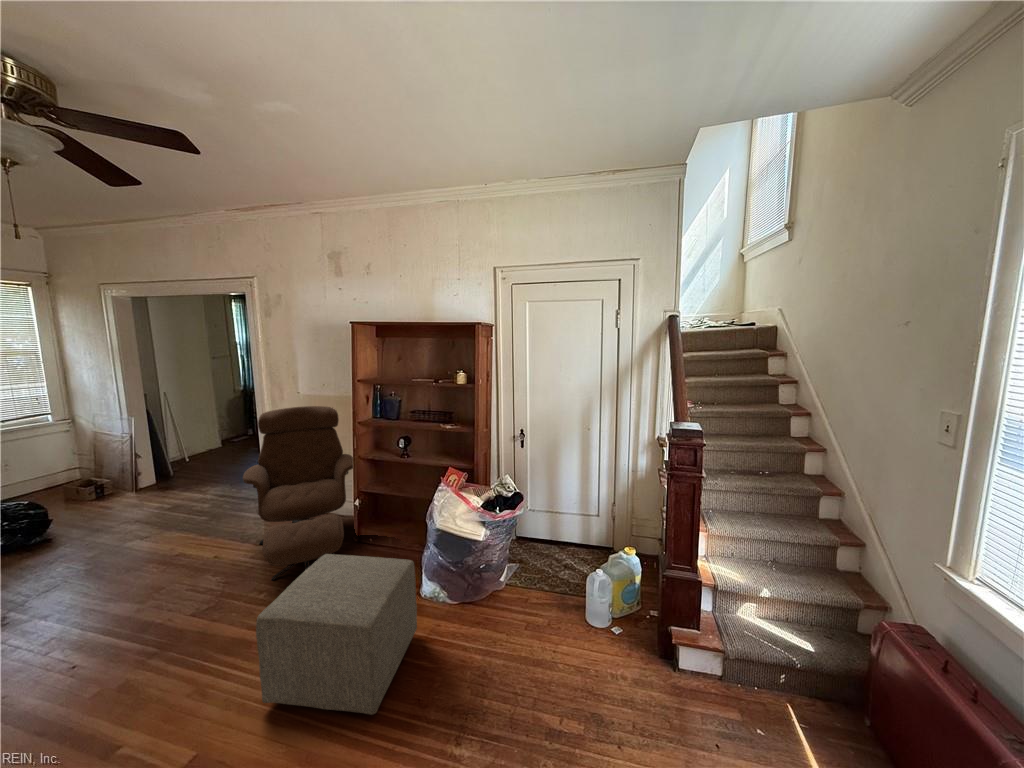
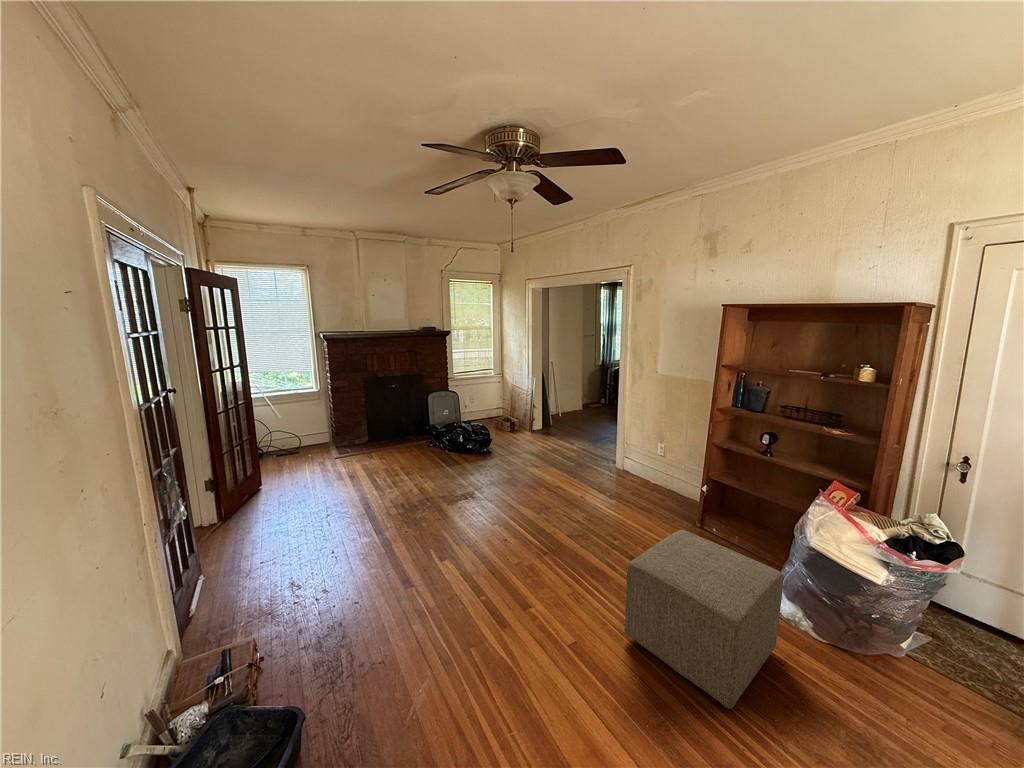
lounge chair: present [243,406,353,580] -> none [607,386,705,547]

